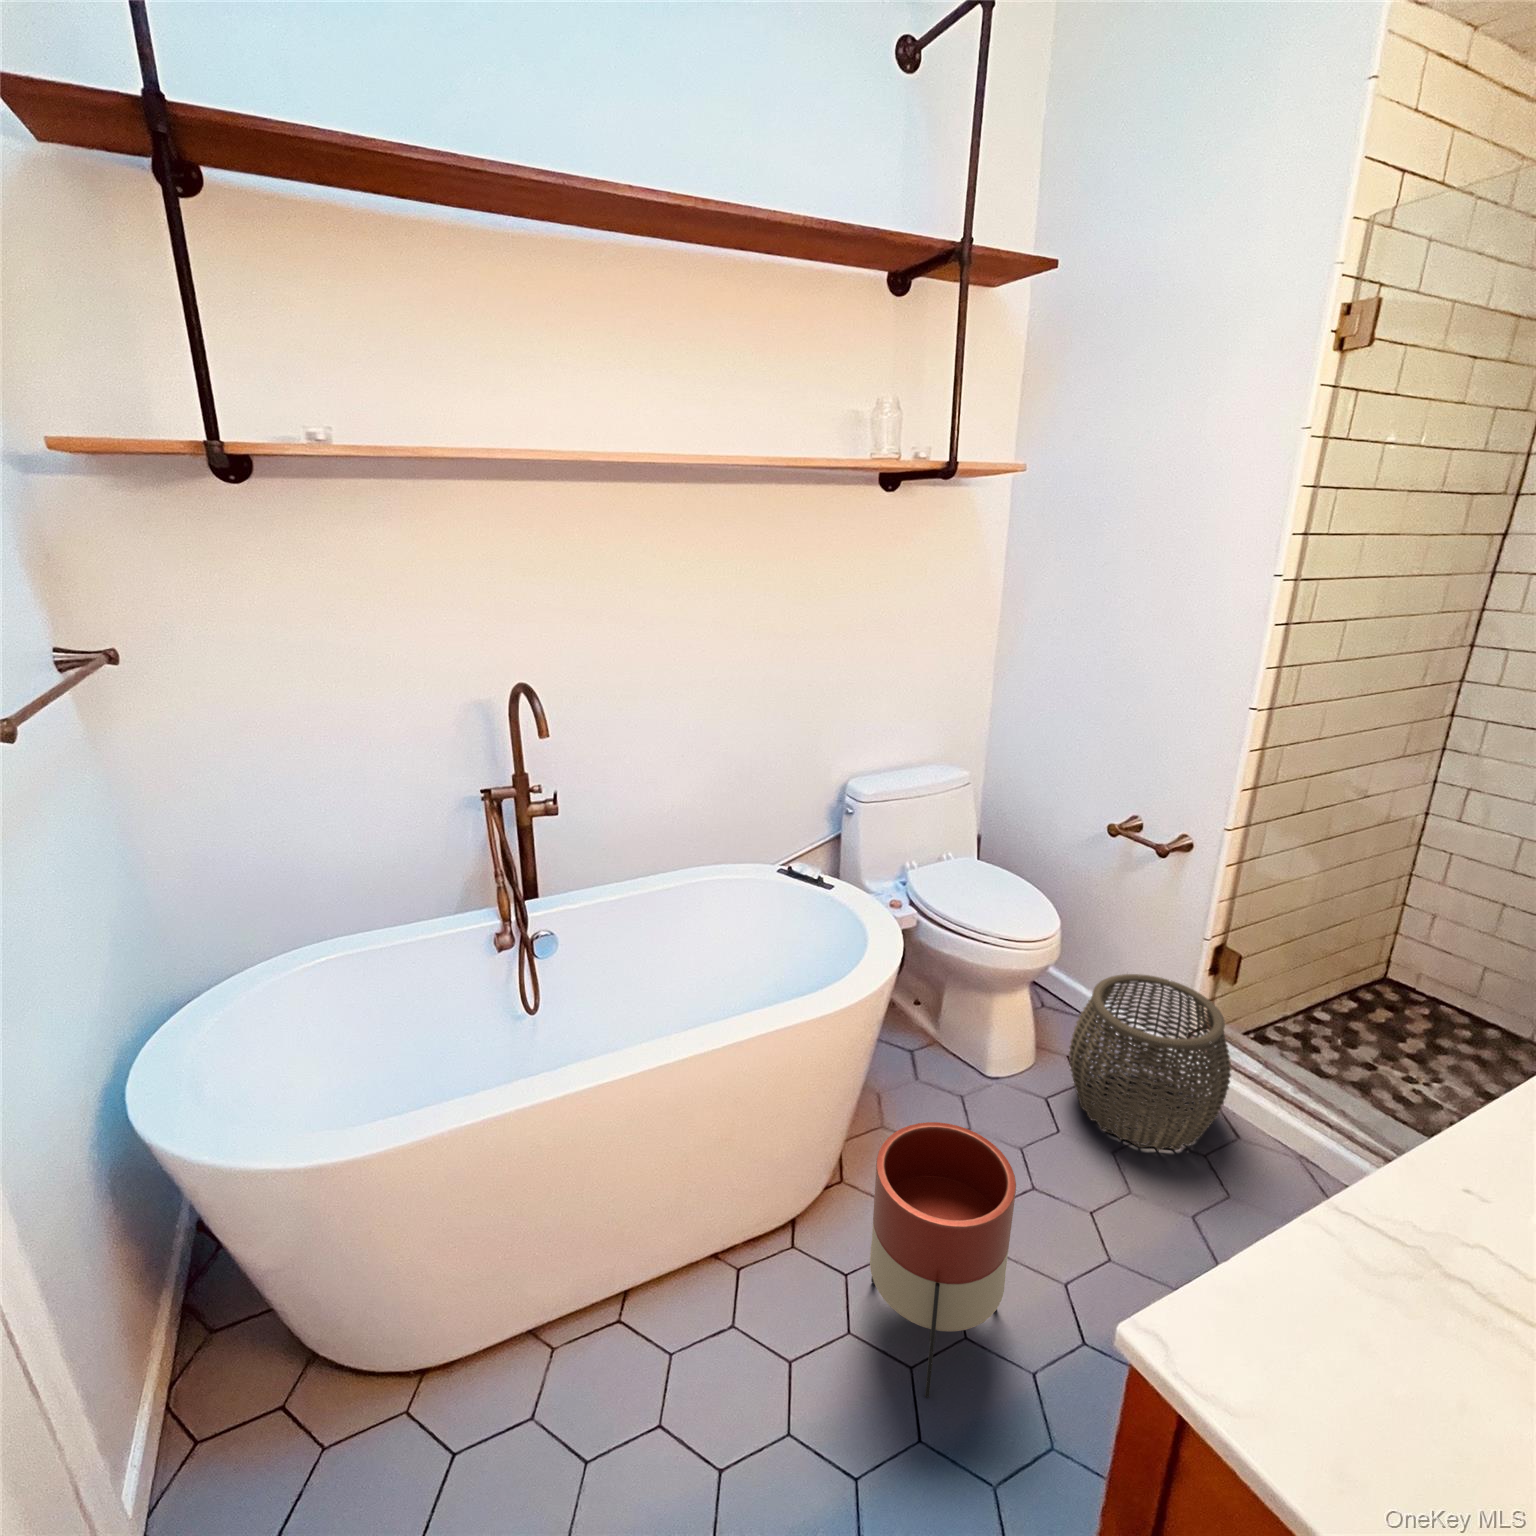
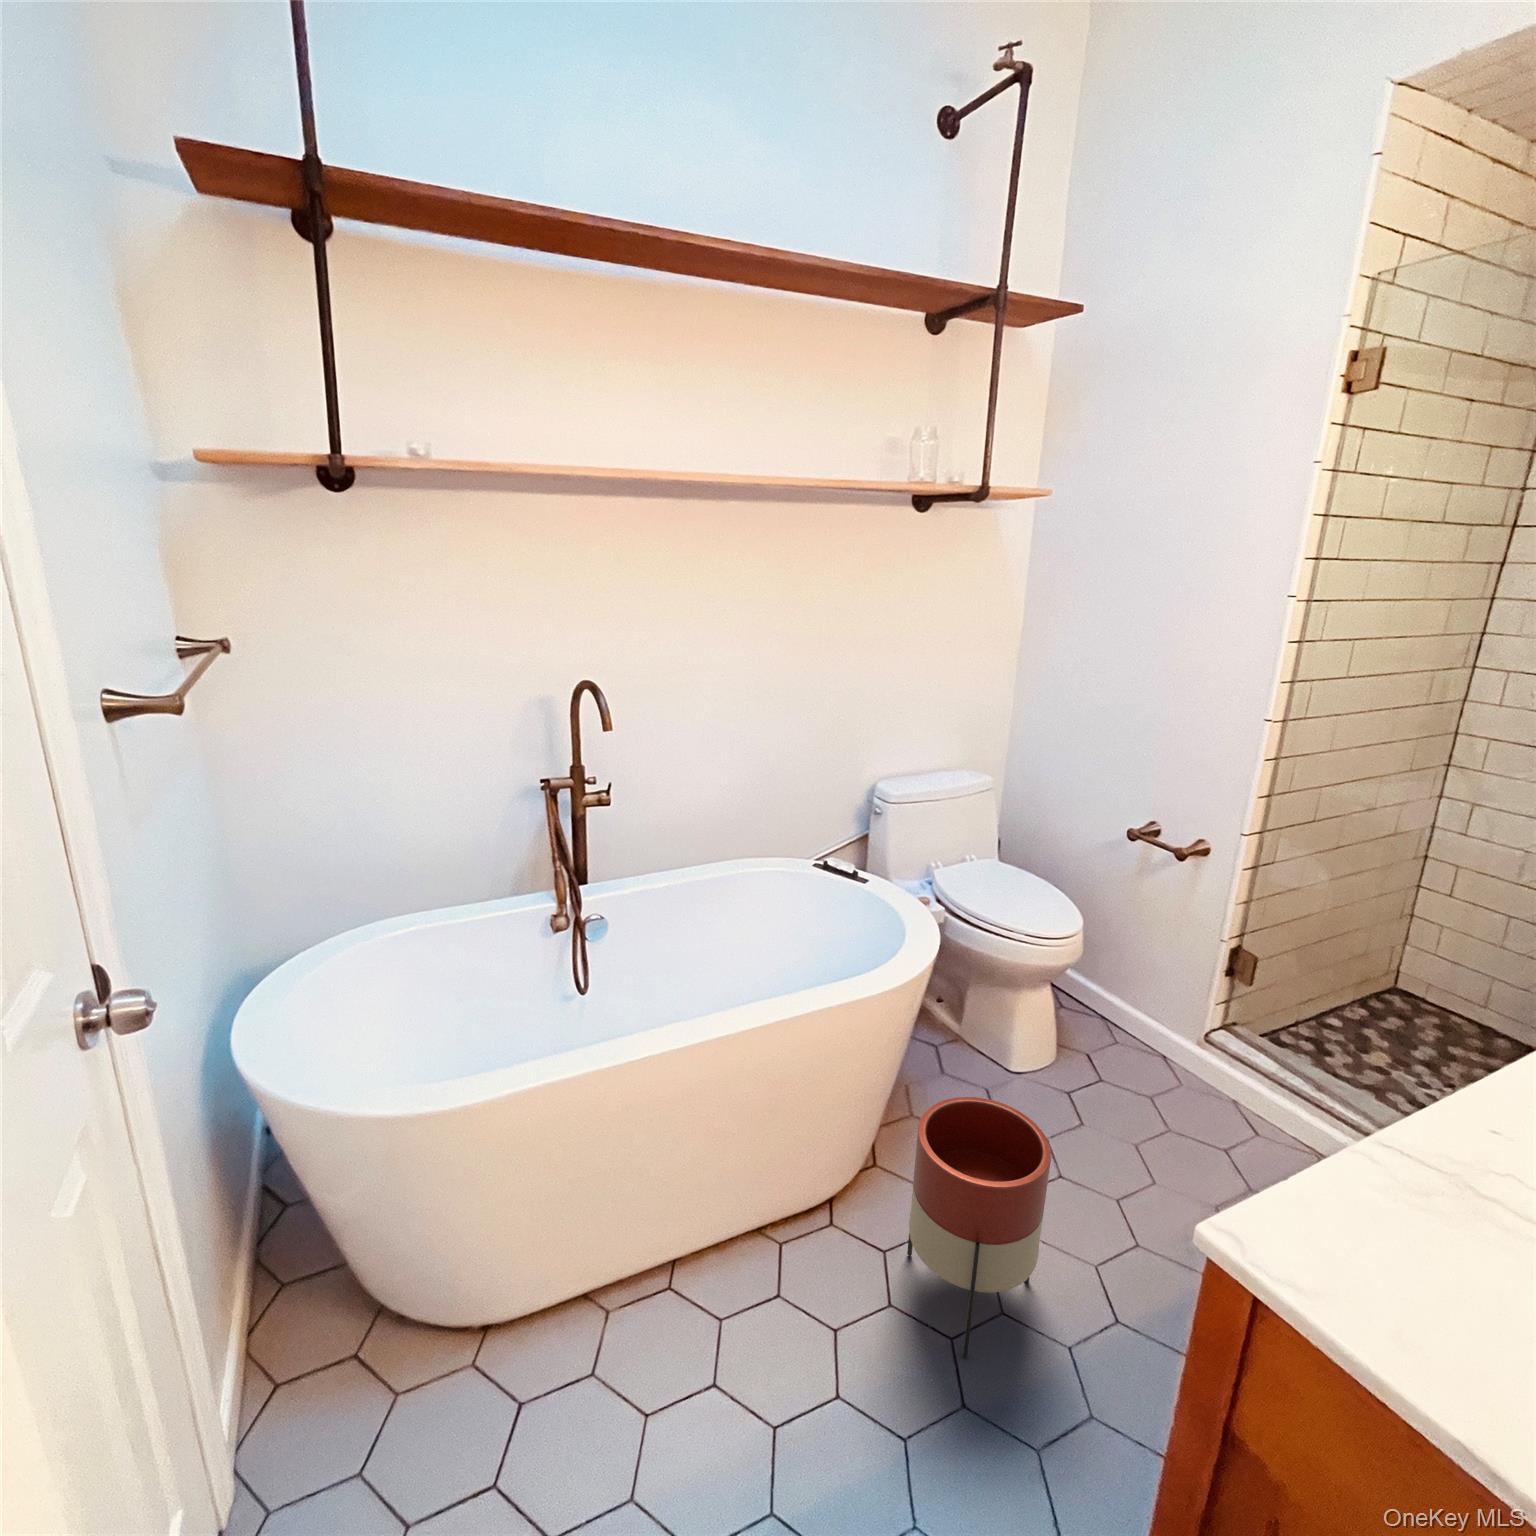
woven basket: present [1069,974,1231,1150] -> none [1092,974,1249,1143]

